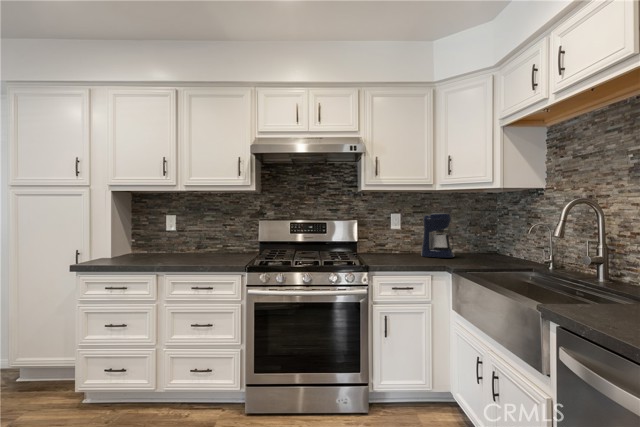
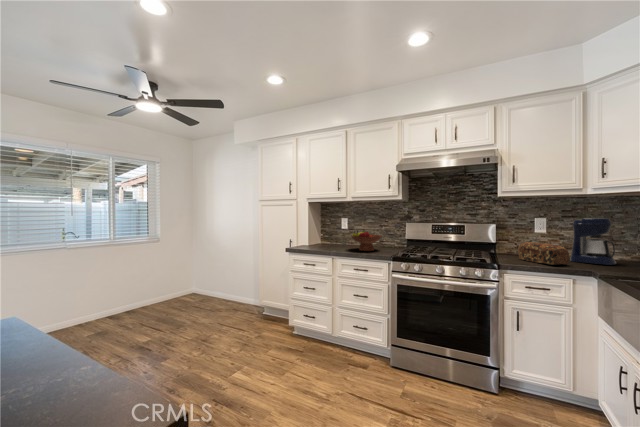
fruit bowl: none [184,232,230,261] -> present [352,231,382,251]
bread loaf: none [380,239,424,261] -> present [518,242,569,265]

